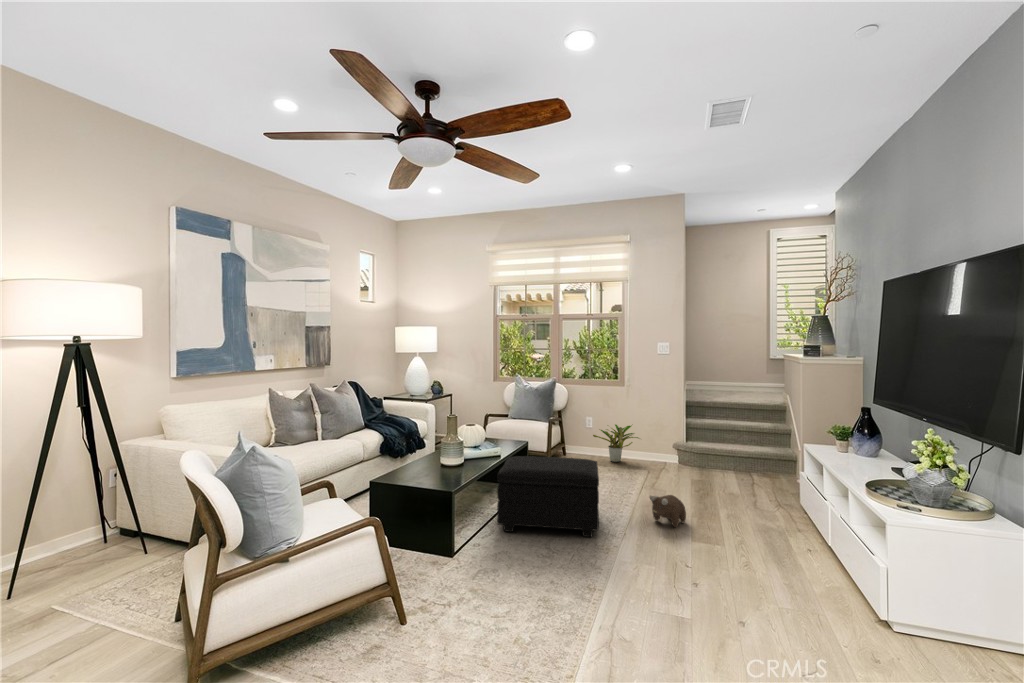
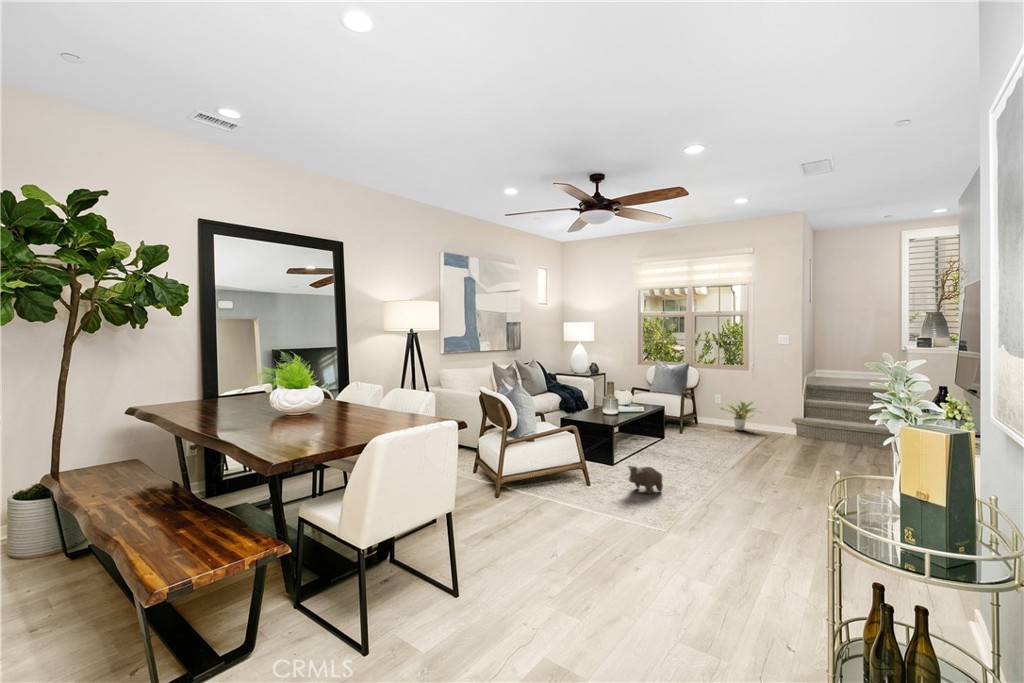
footstool: present [497,456,599,537] -> none [641,412,715,465]
plush toy: present [649,495,686,527] -> present [628,466,663,494]

